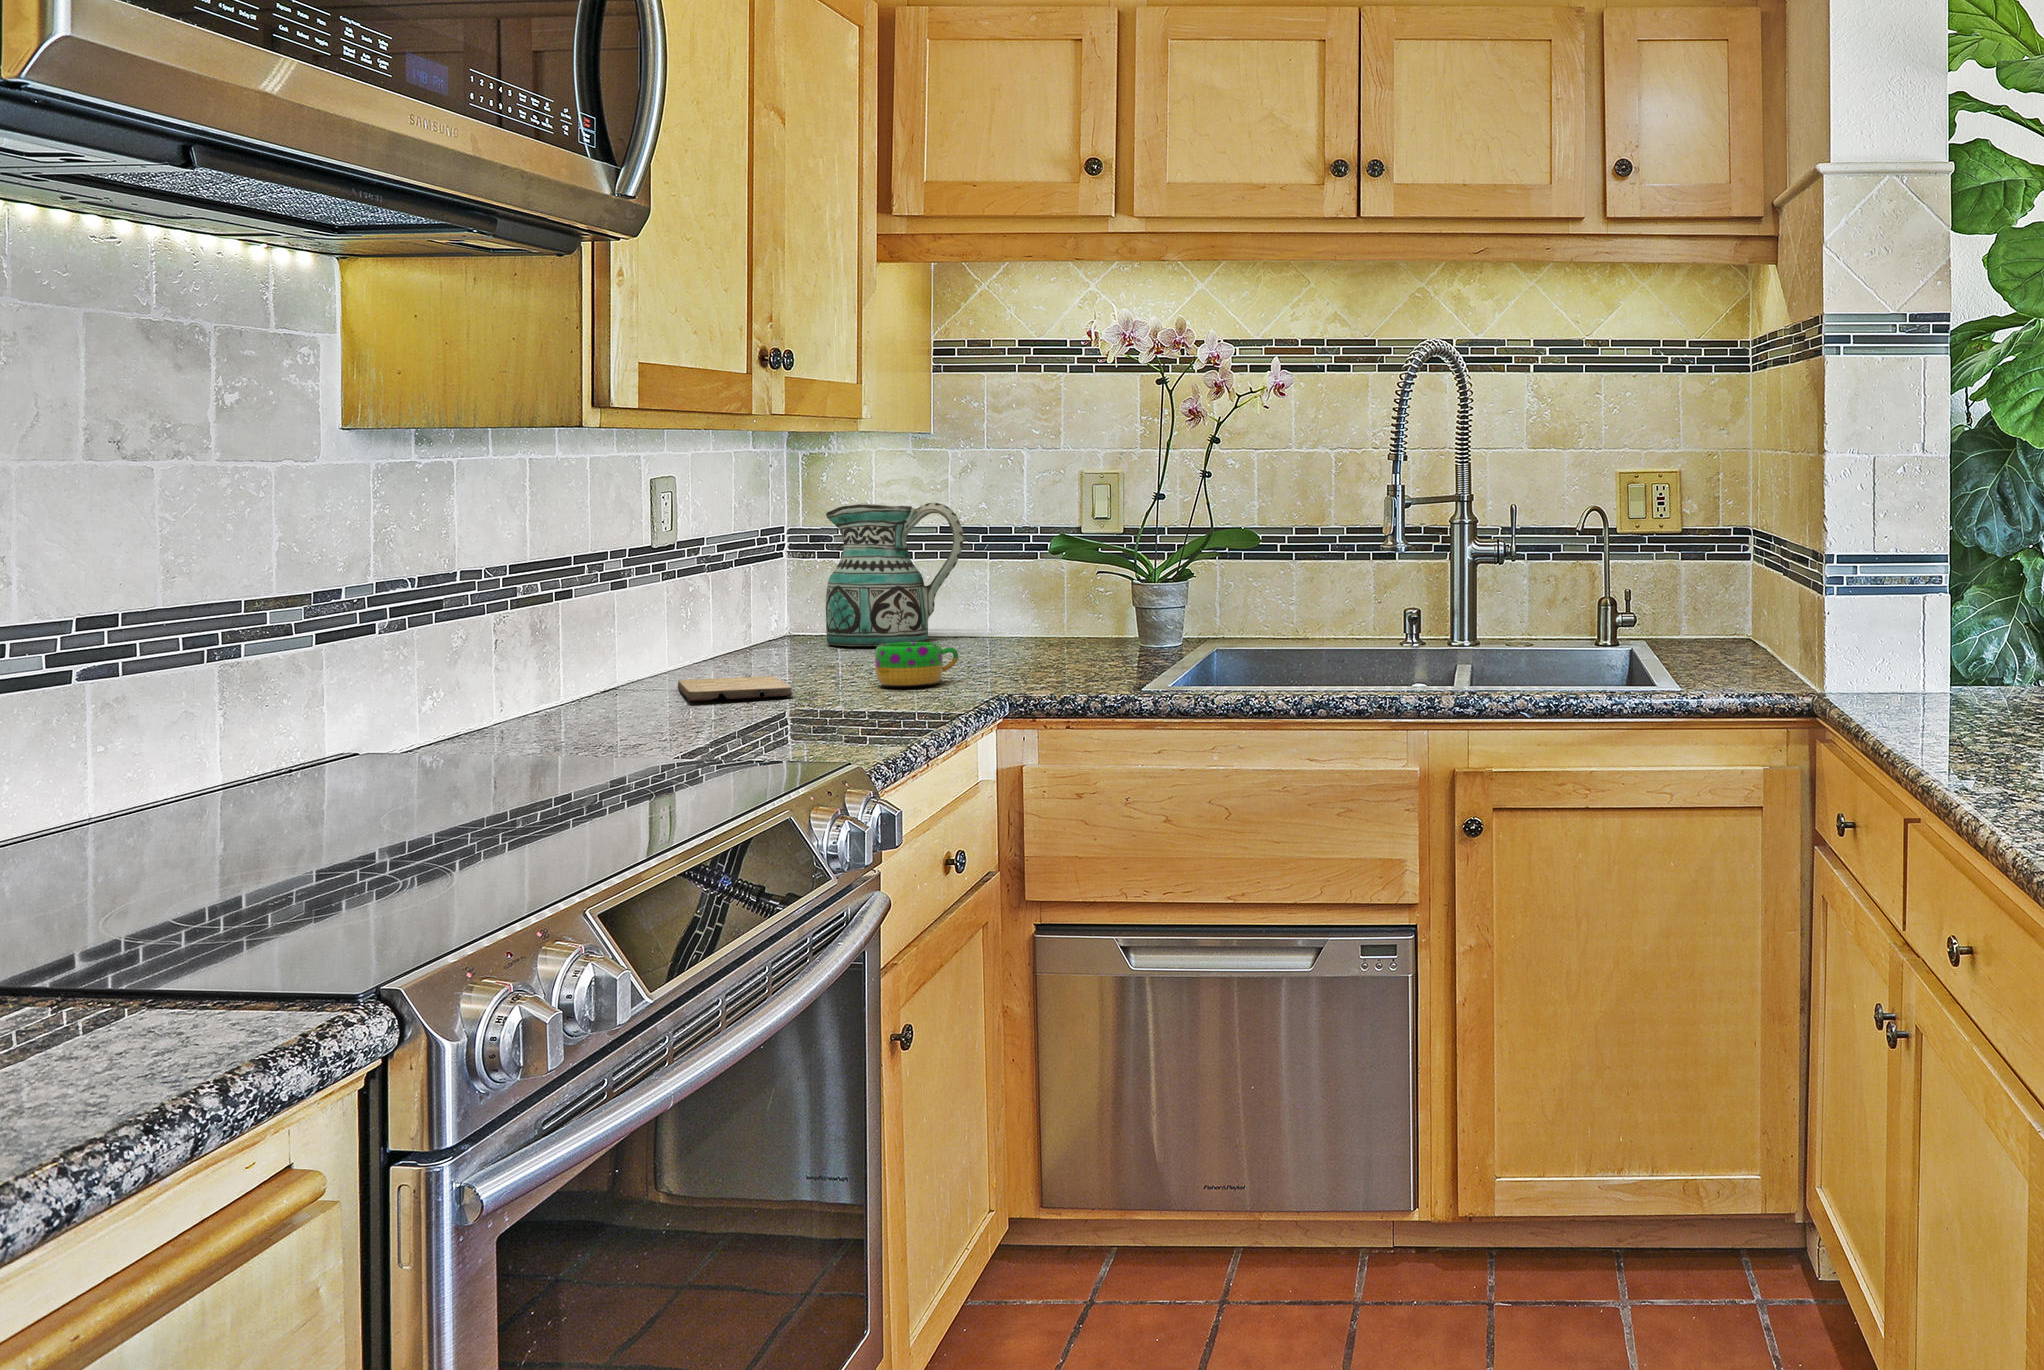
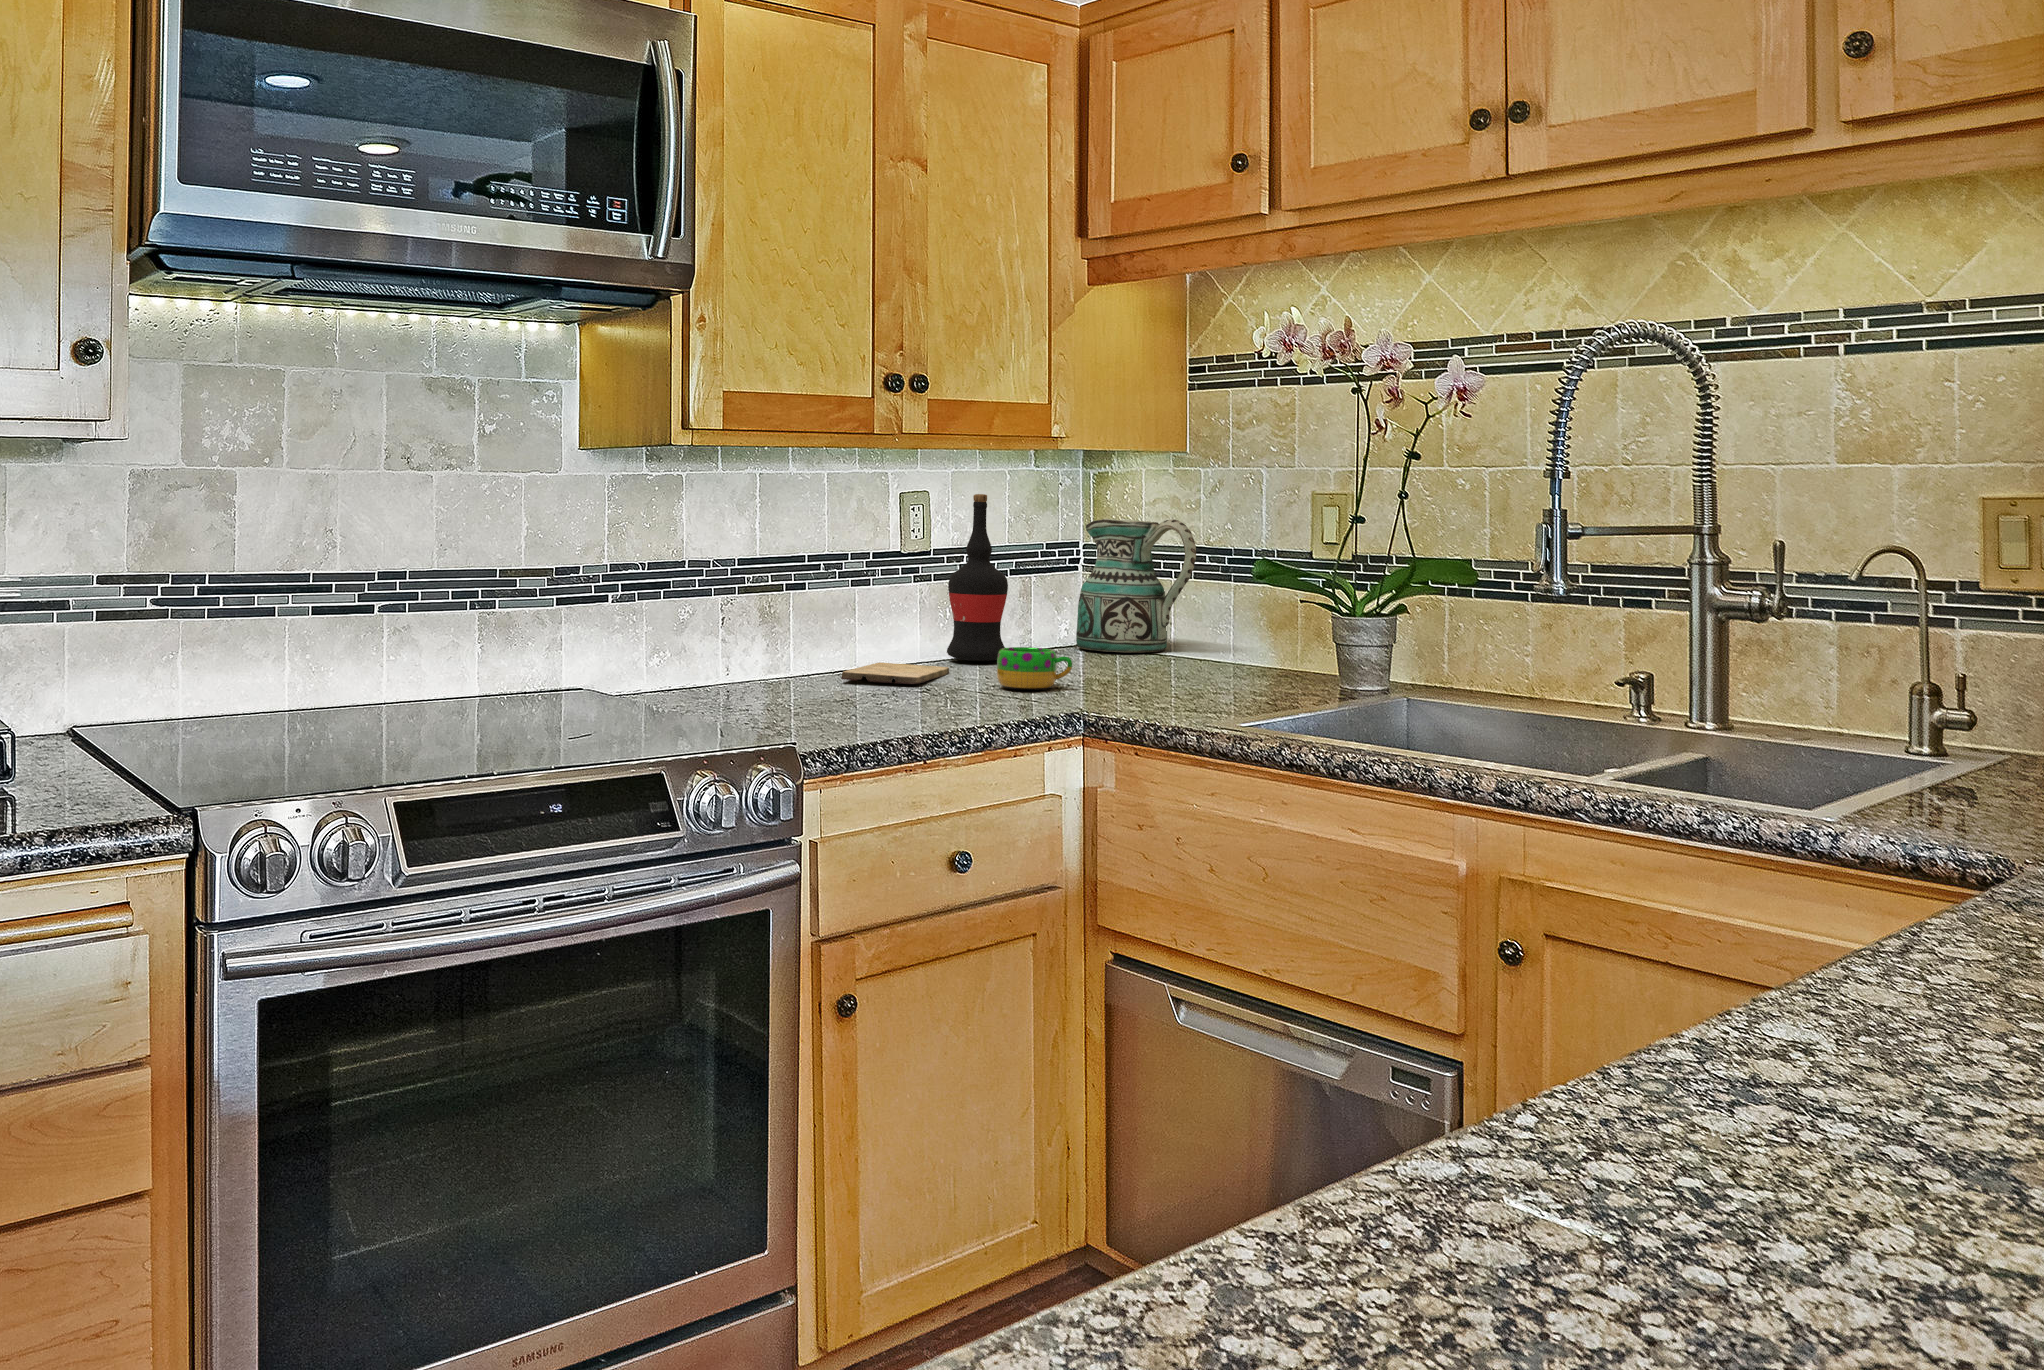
wine bottle: none [727,479,802,669] -> present [947,494,1008,661]

